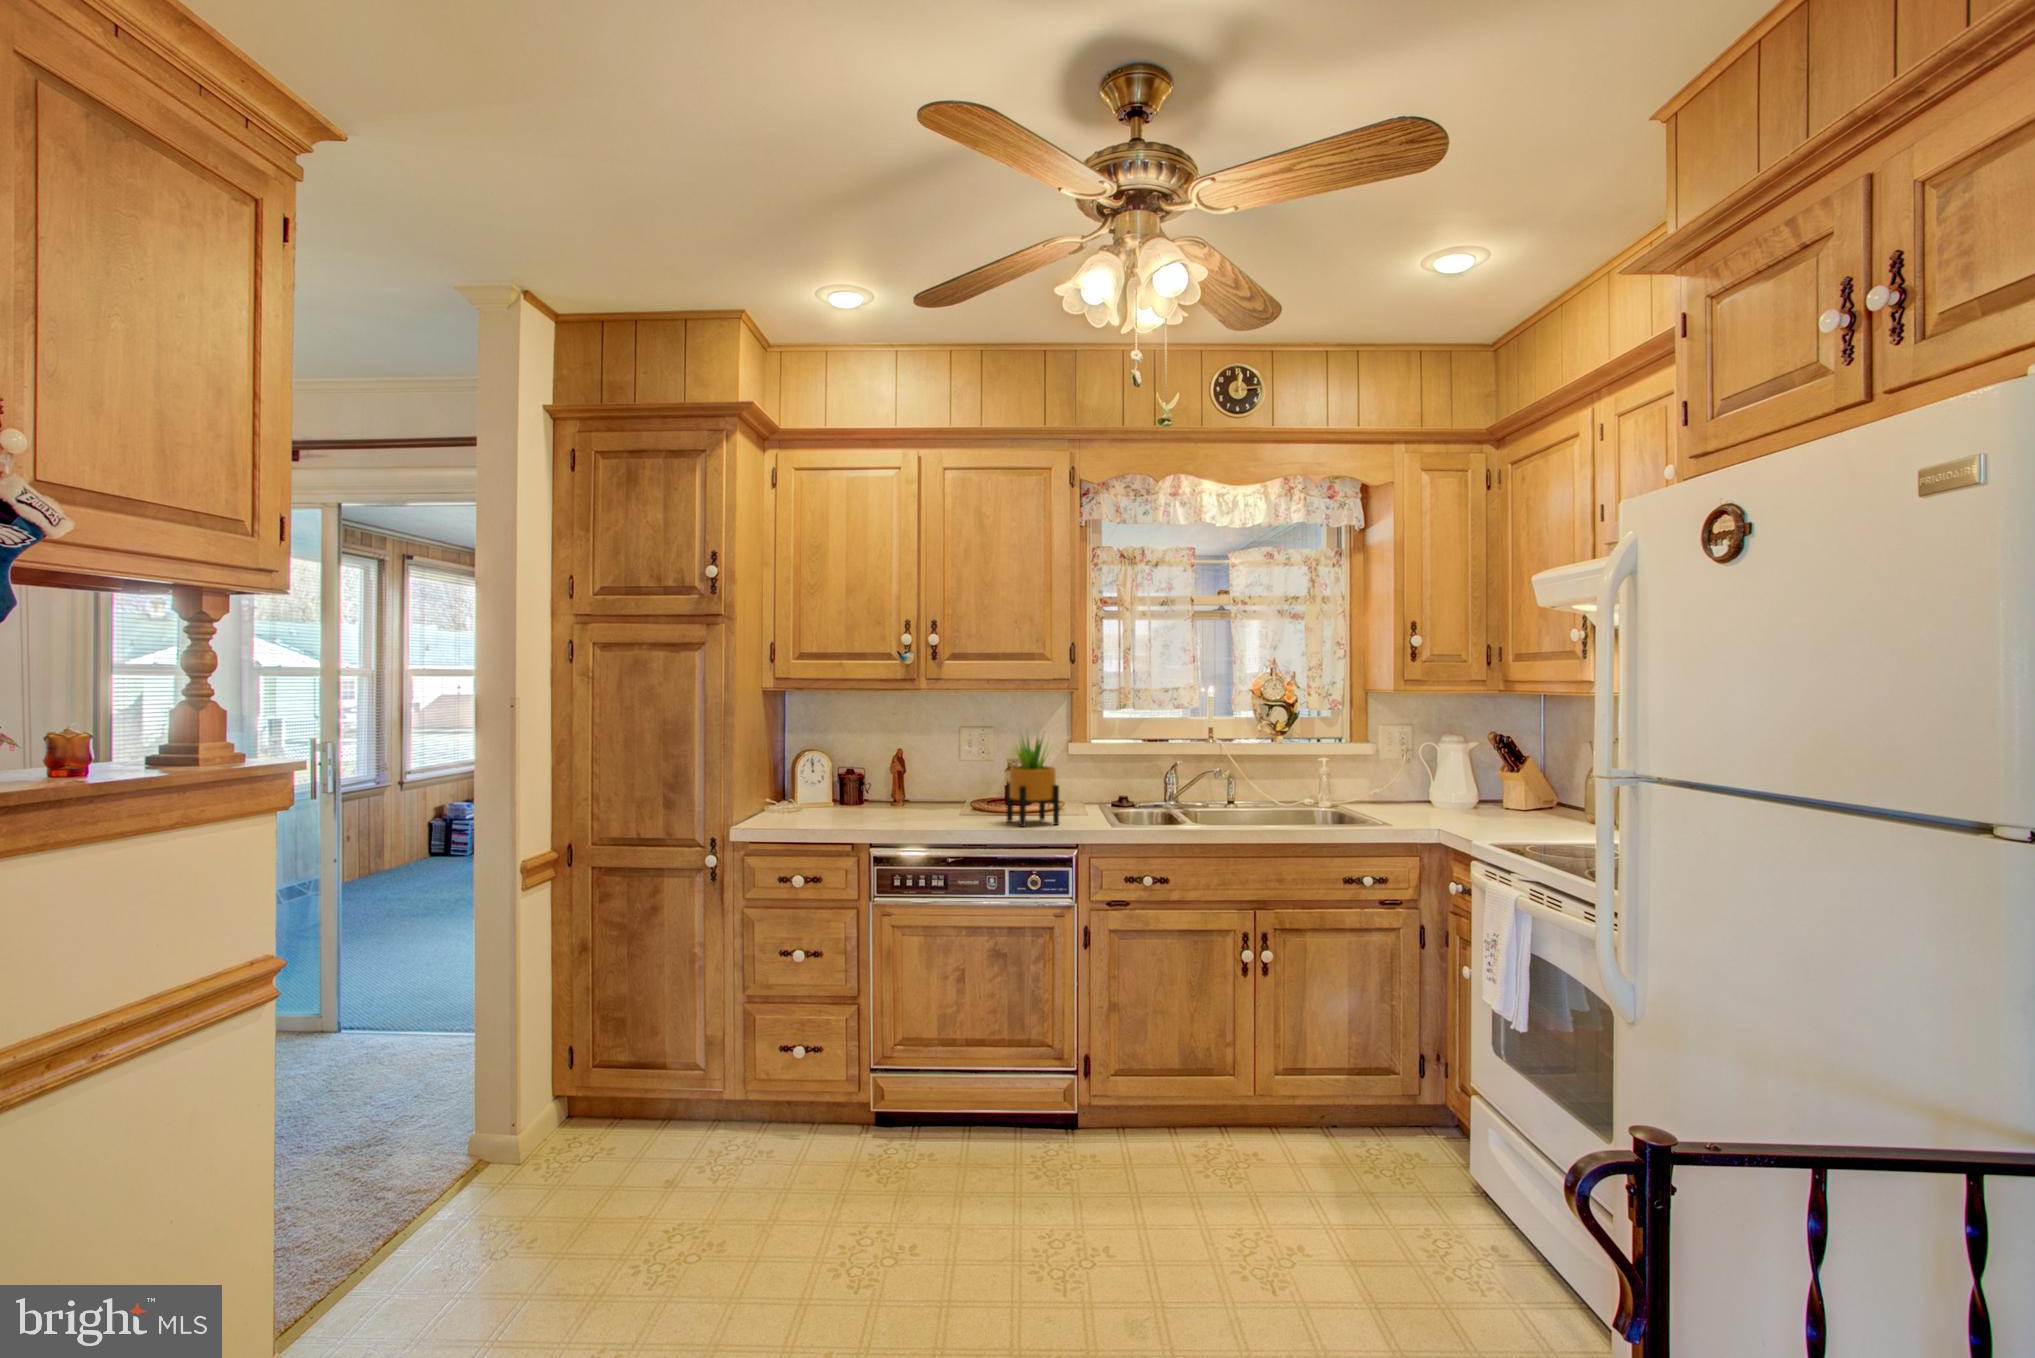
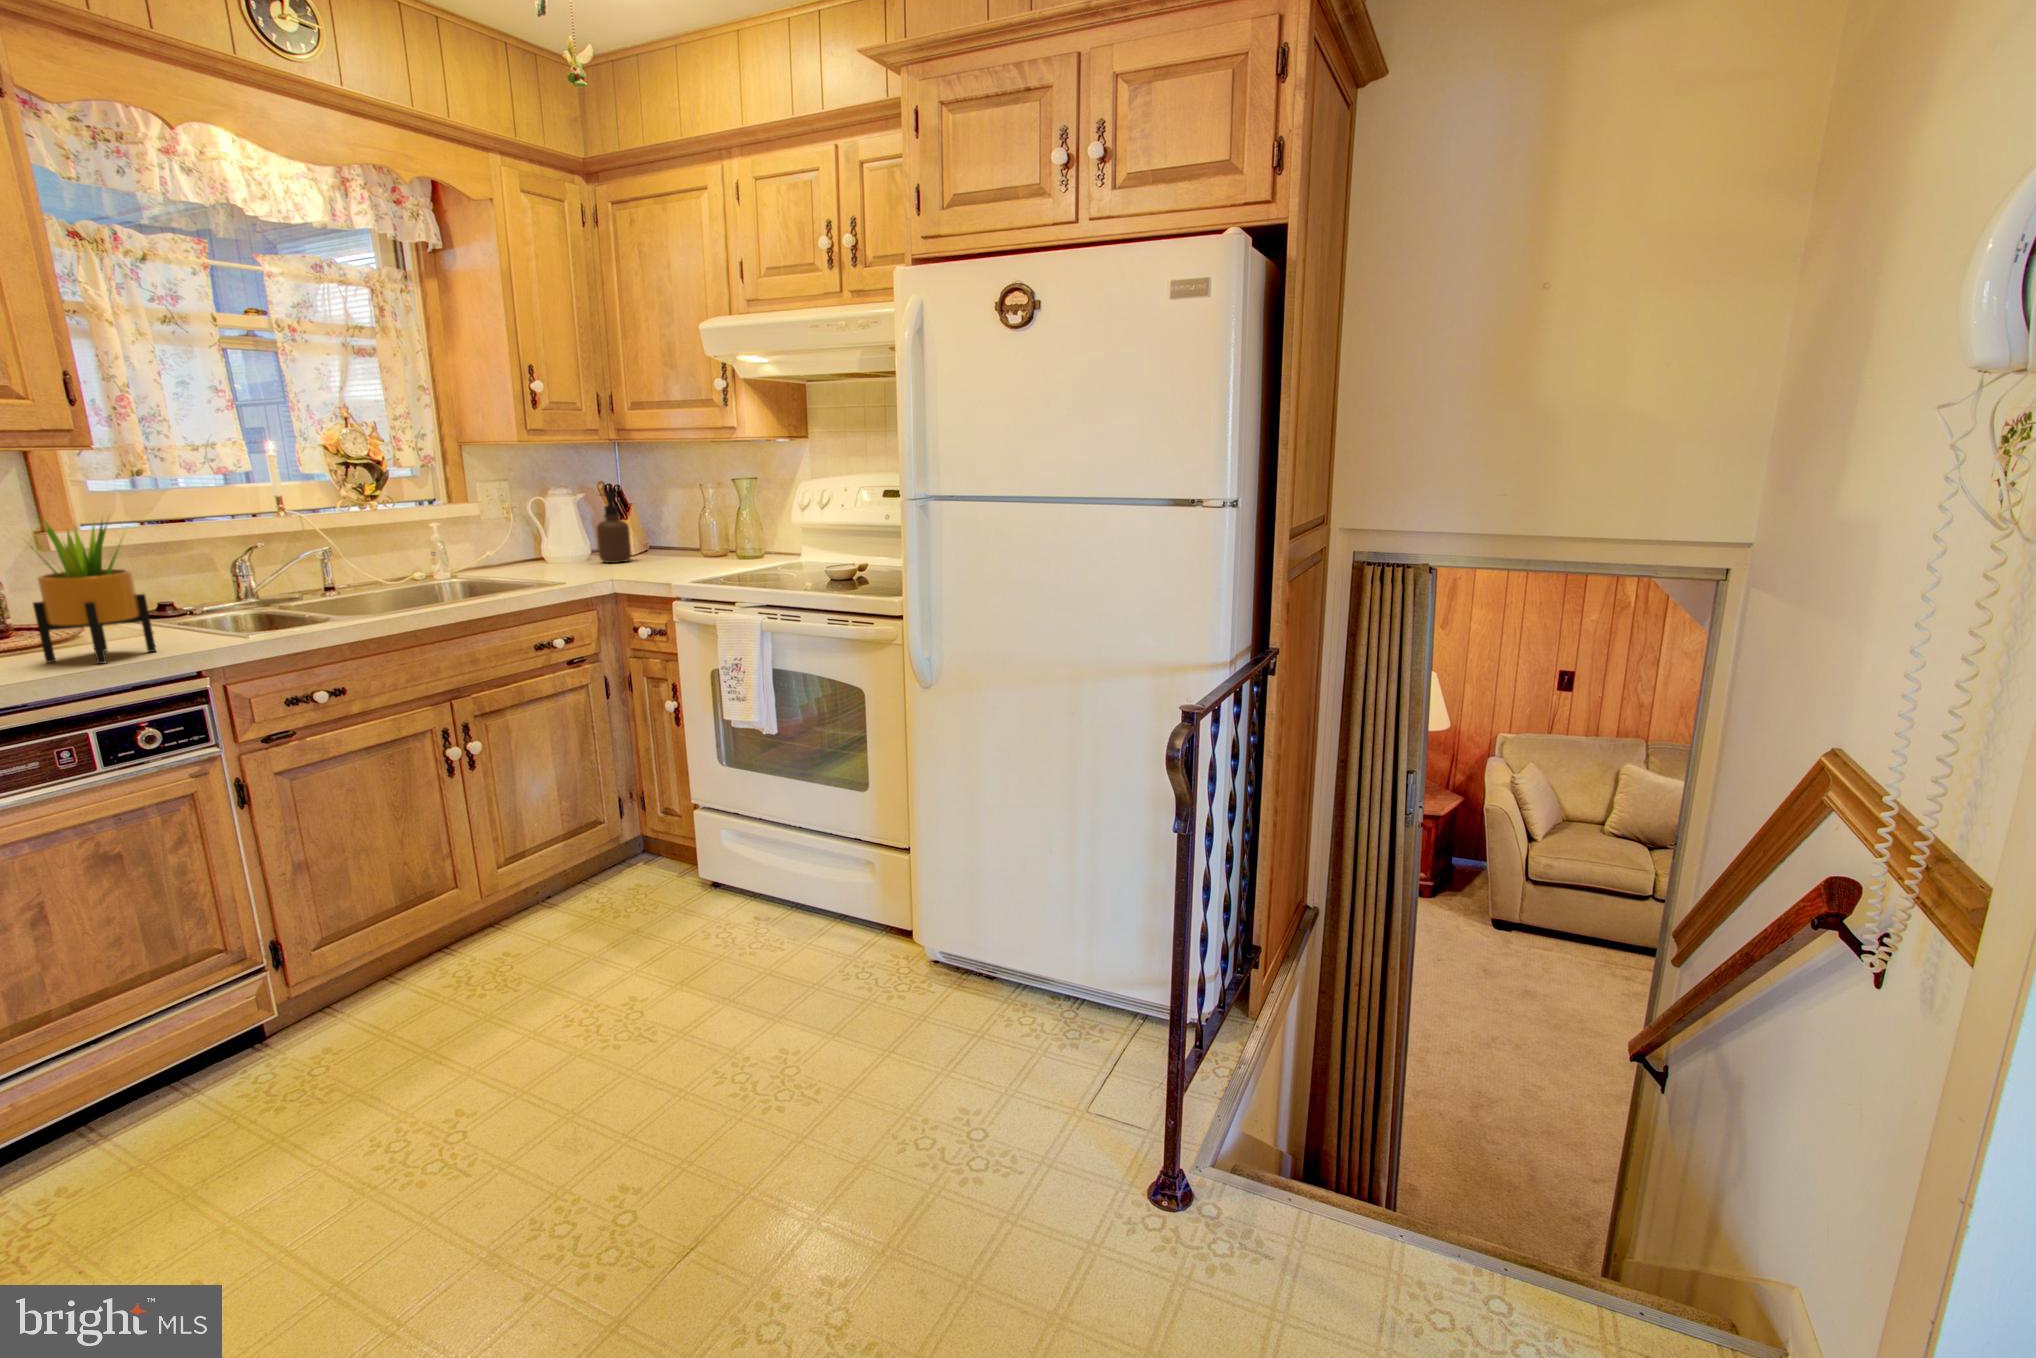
soap dispenser: none [1485,740,1520,813] -> present [597,491,631,563]

